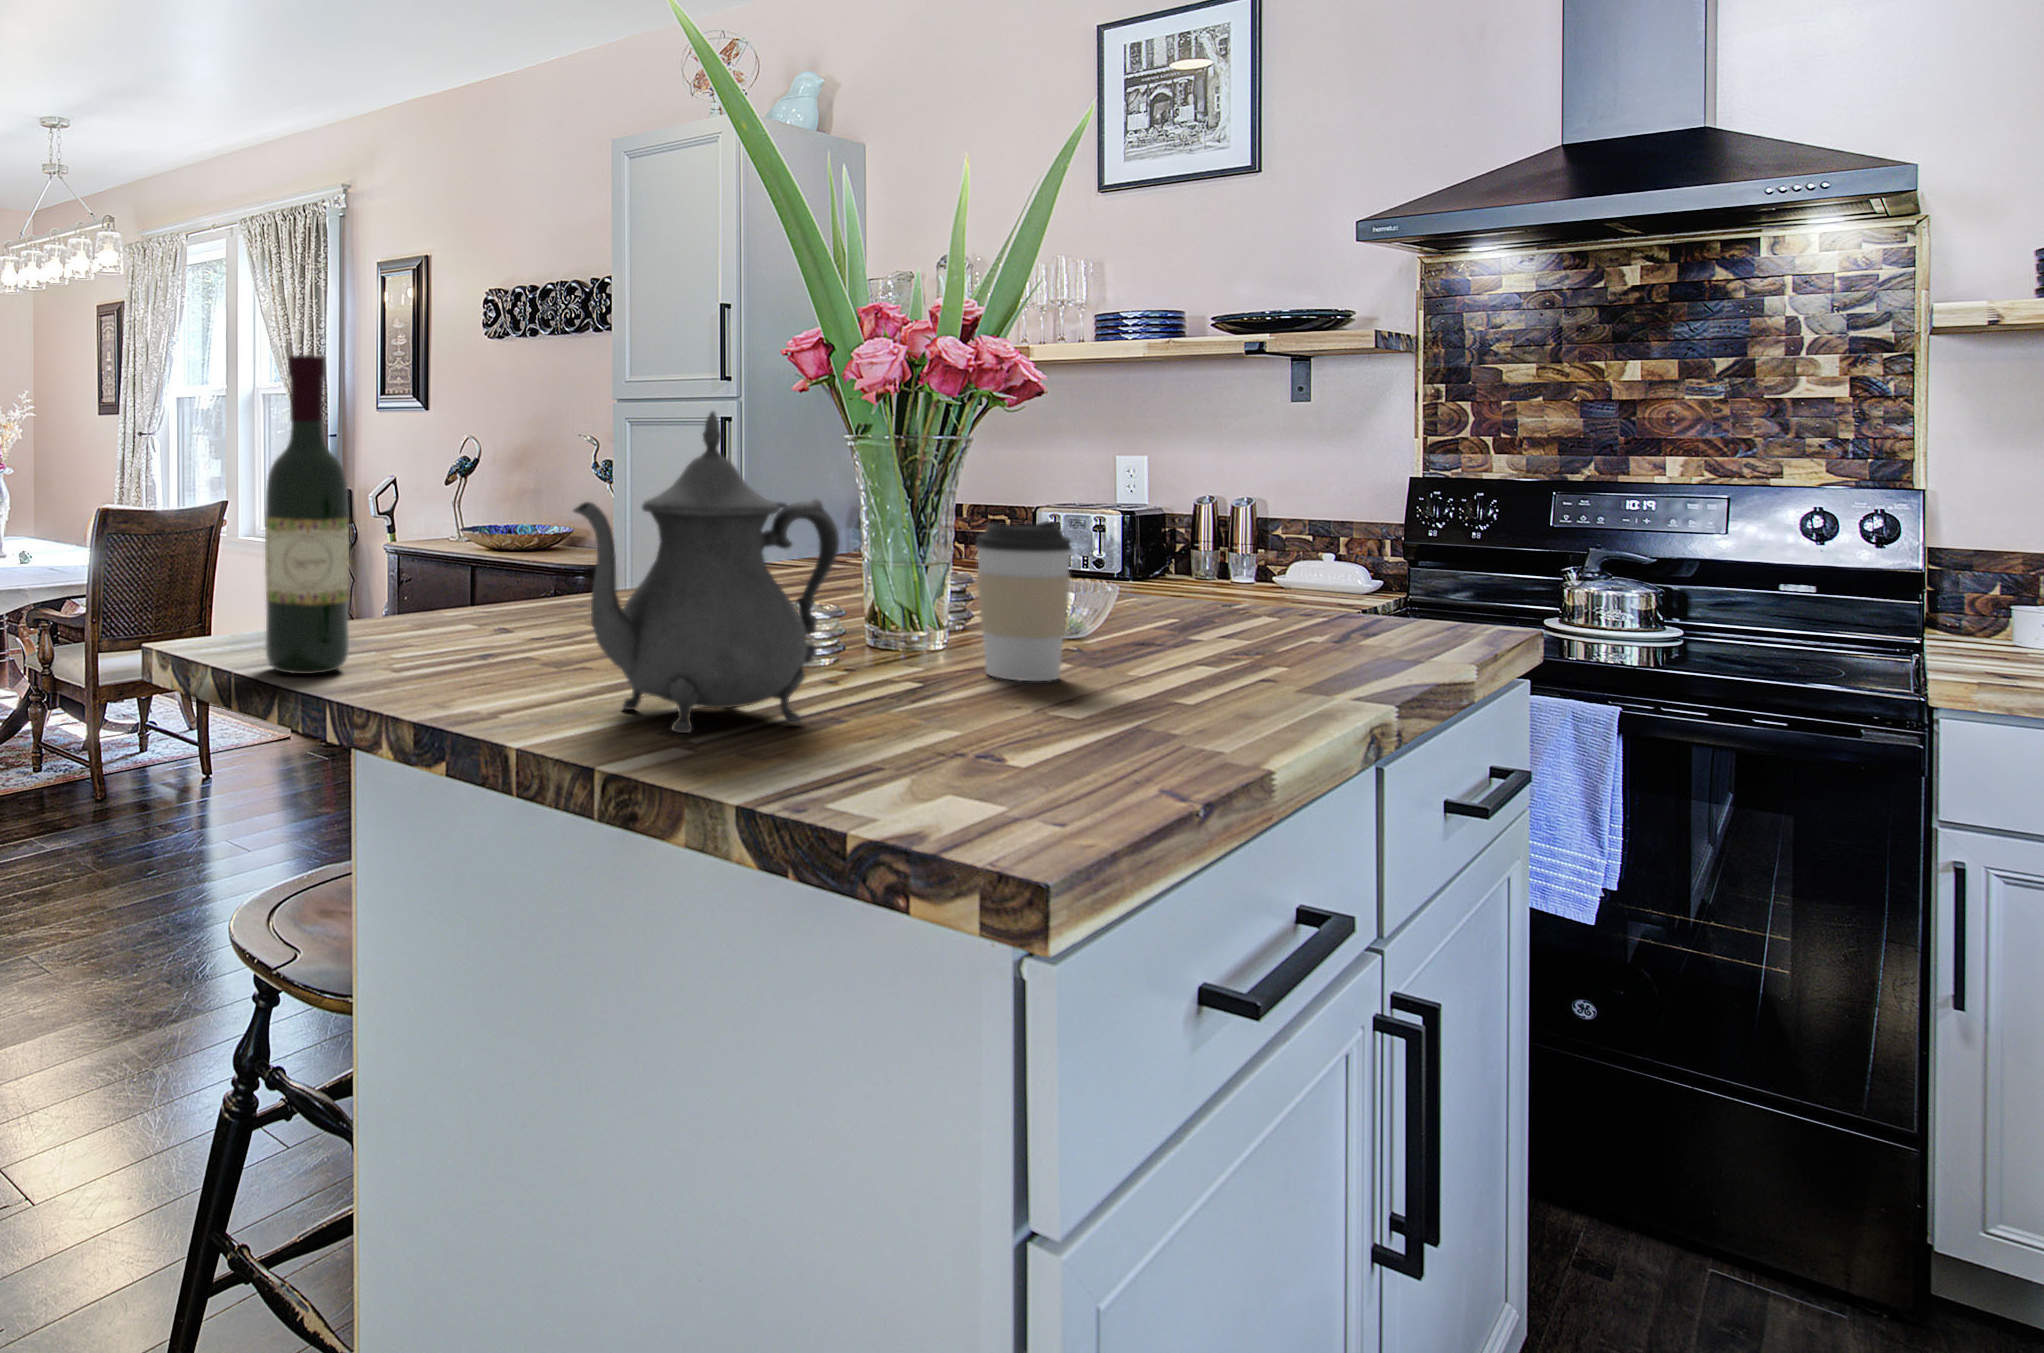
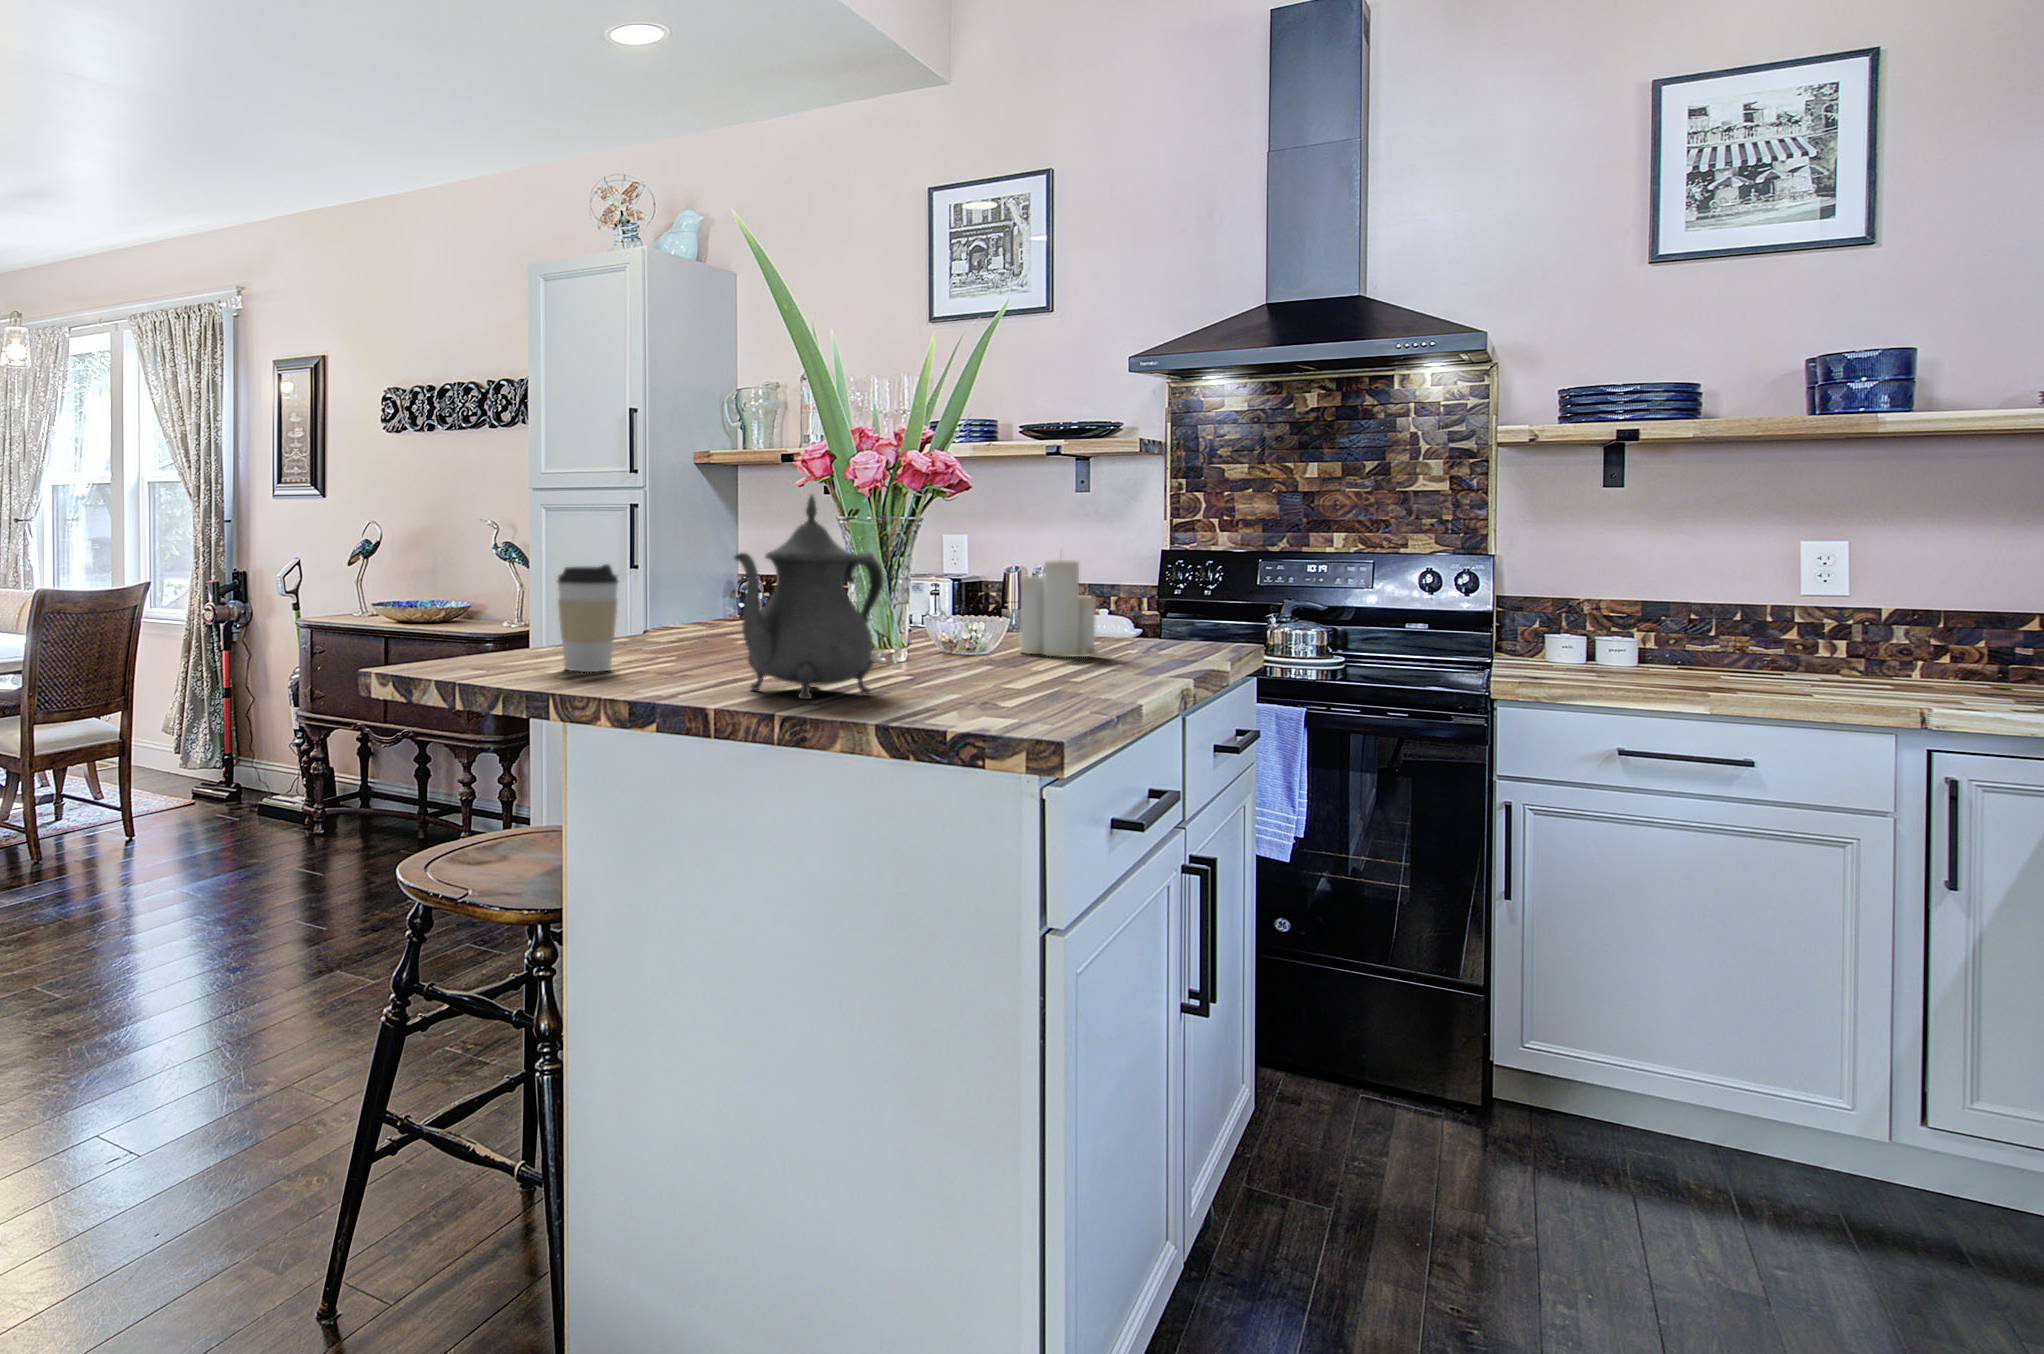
wine bottle: present [265,355,349,674] -> none [478,455,536,678]
candle: none [1140,486,1255,644] -> present [1020,560,1098,657]
coffee cup: present [976,521,1072,681] -> present [557,564,618,672]

